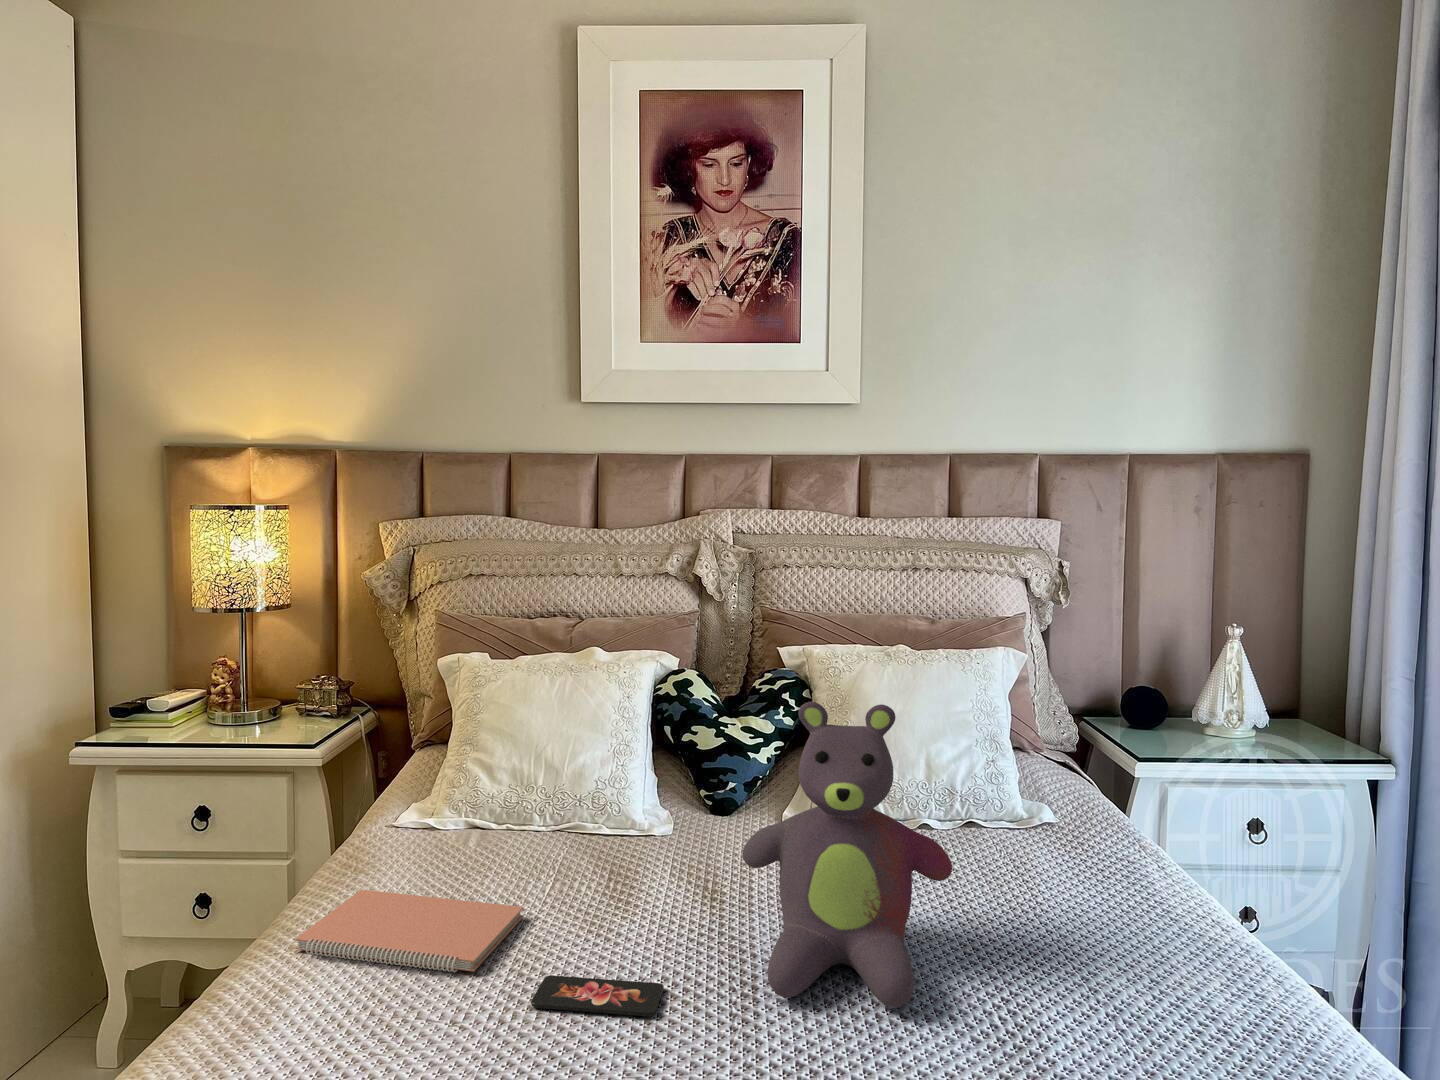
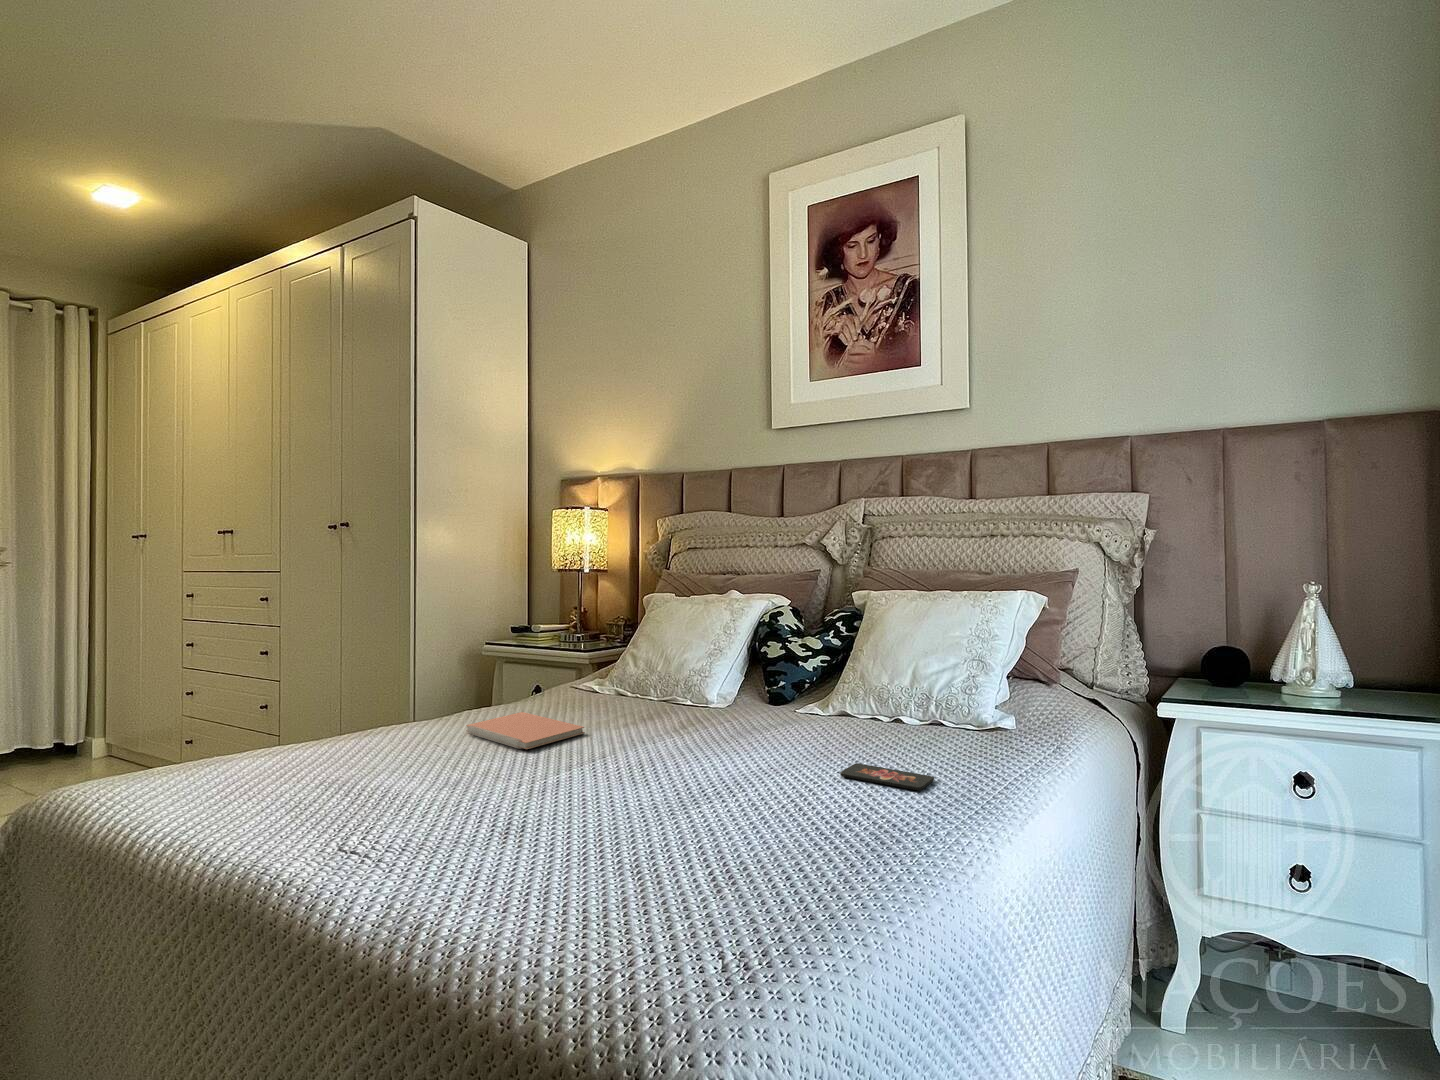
stuffed bear: present [742,702,952,1008] -> none [652,592,802,797]
smartphone: present [531,975,664,1016] -> present [840,763,934,790]

